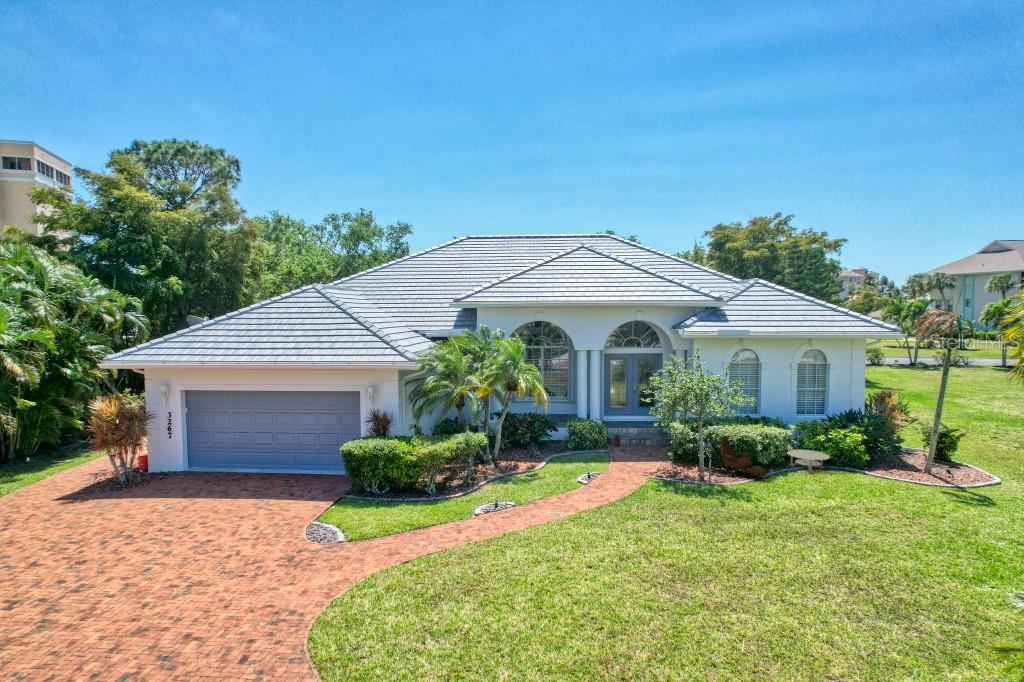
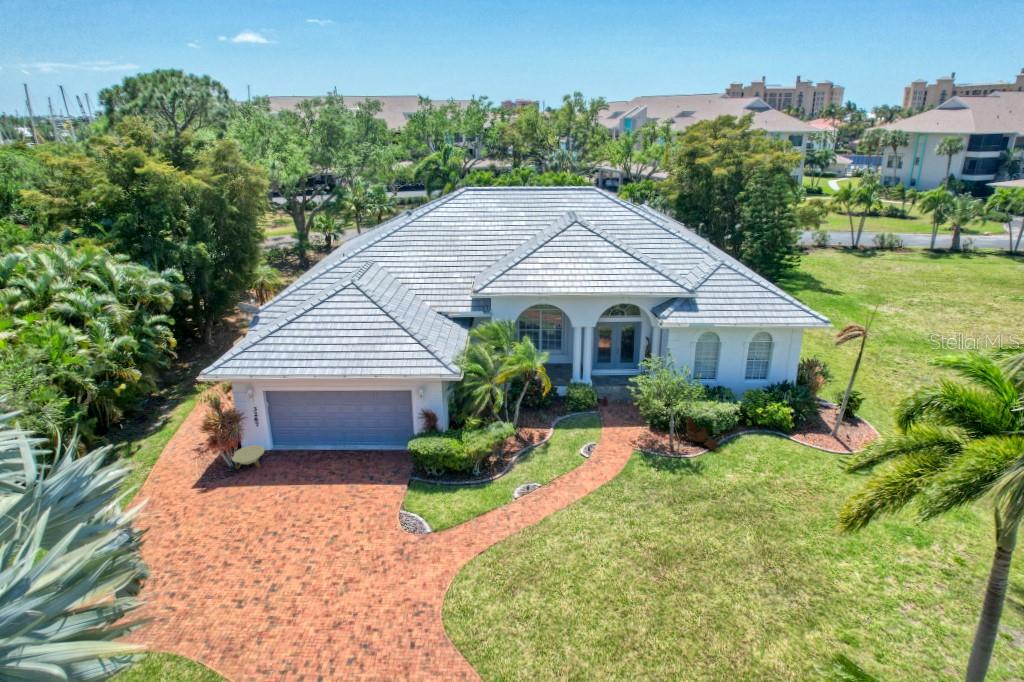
round table: present [787,449,830,474] -> present [232,445,265,469]

